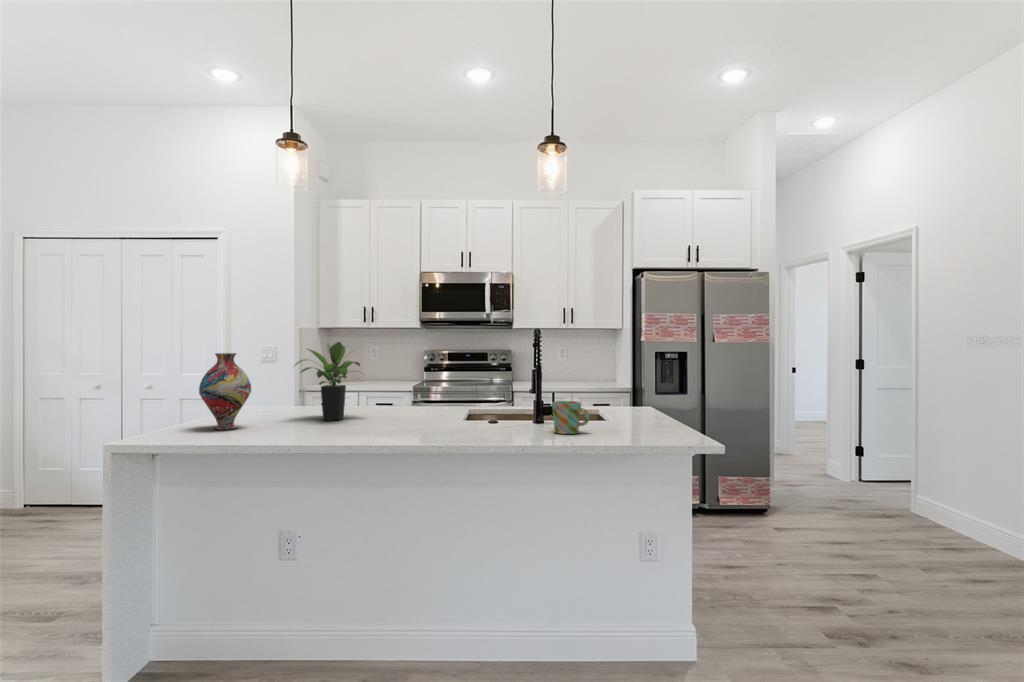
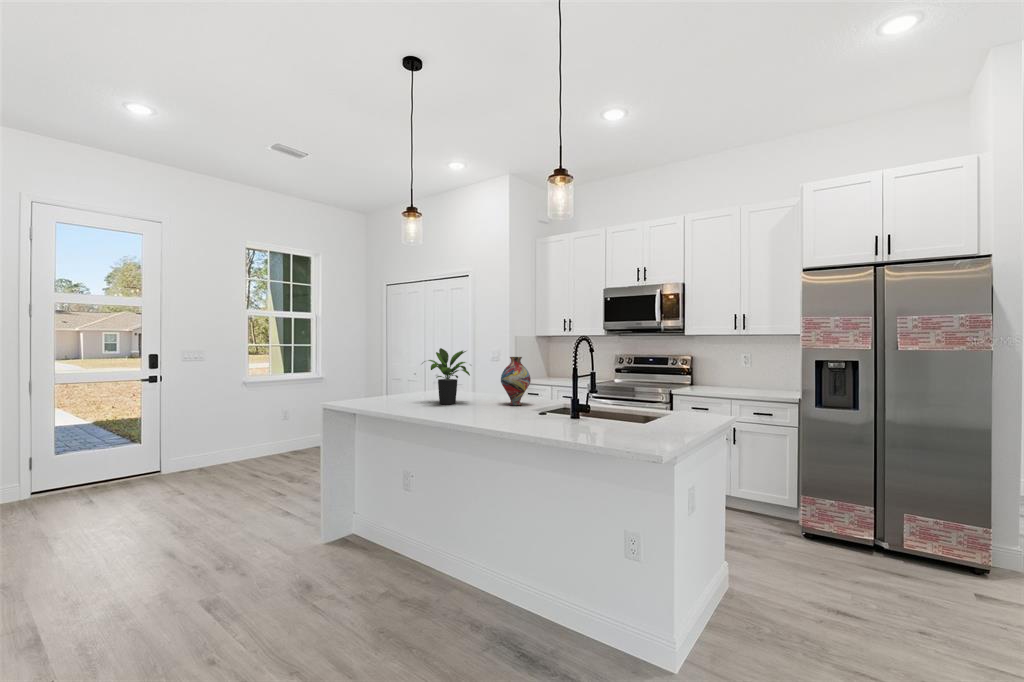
vase: present [199,353,251,430] -> present [501,357,531,405]
mug: present [552,401,589,434] -> none [547,404,577,434]

